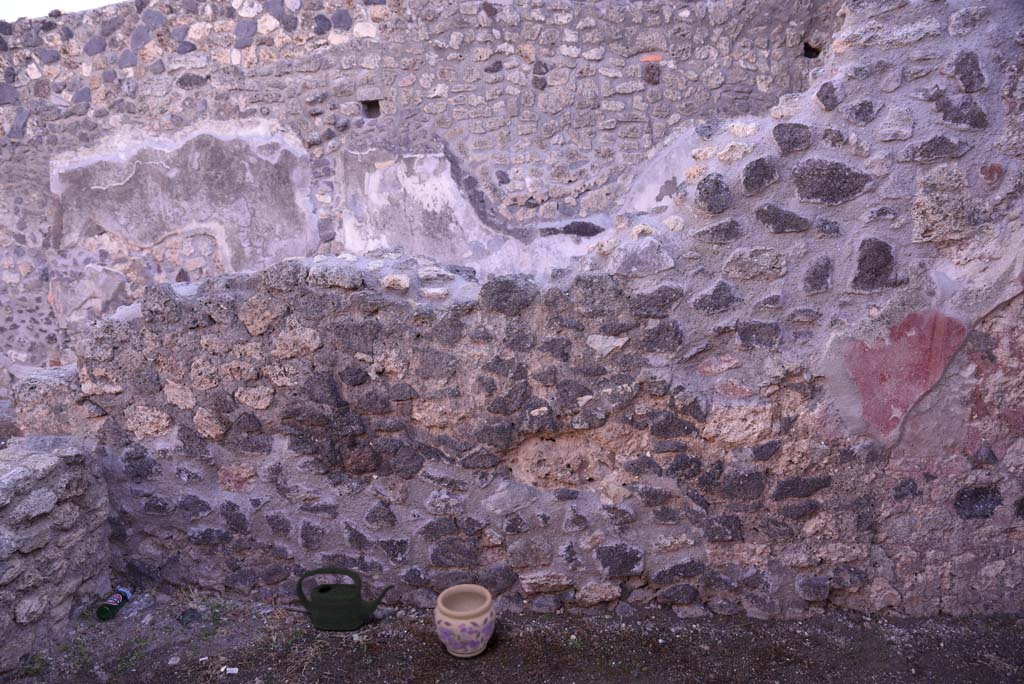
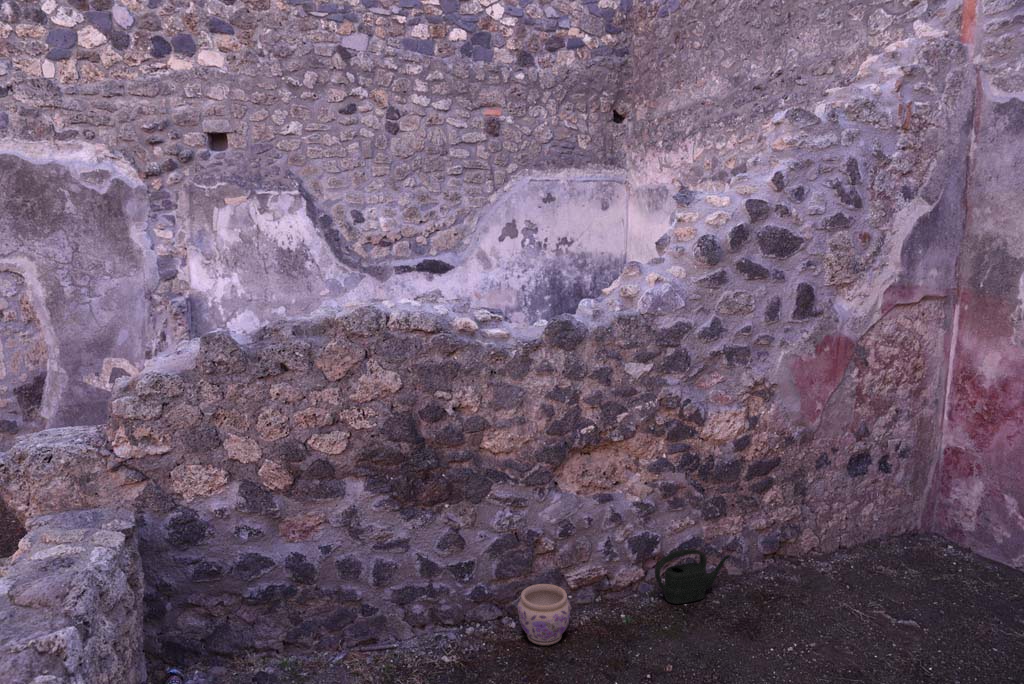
watering can: present [296,567,395,630] -> present [655,549,730,604]

